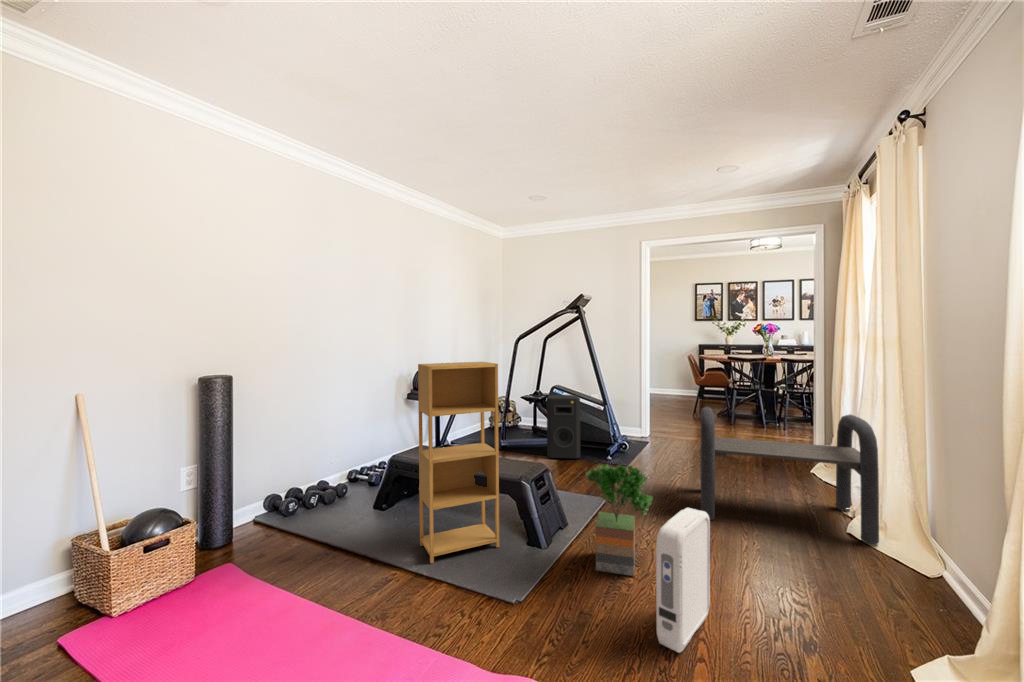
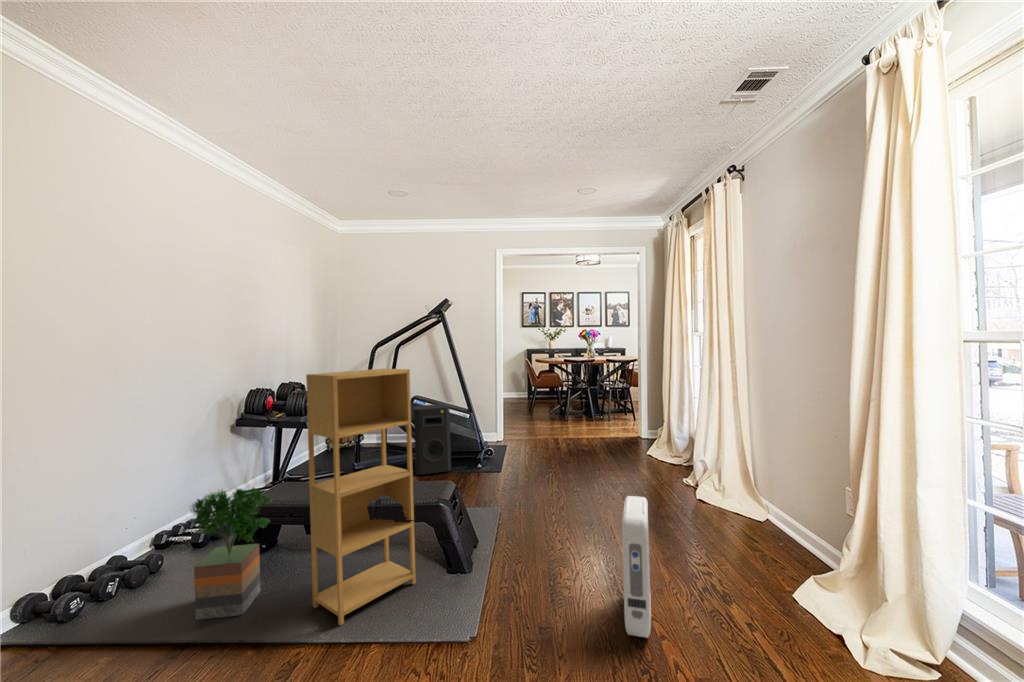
bench: present [701,407,879,544] -> none [576,399,723,509]
potted tree: present [587,465,652,576] -> present [190,488,272,620]

